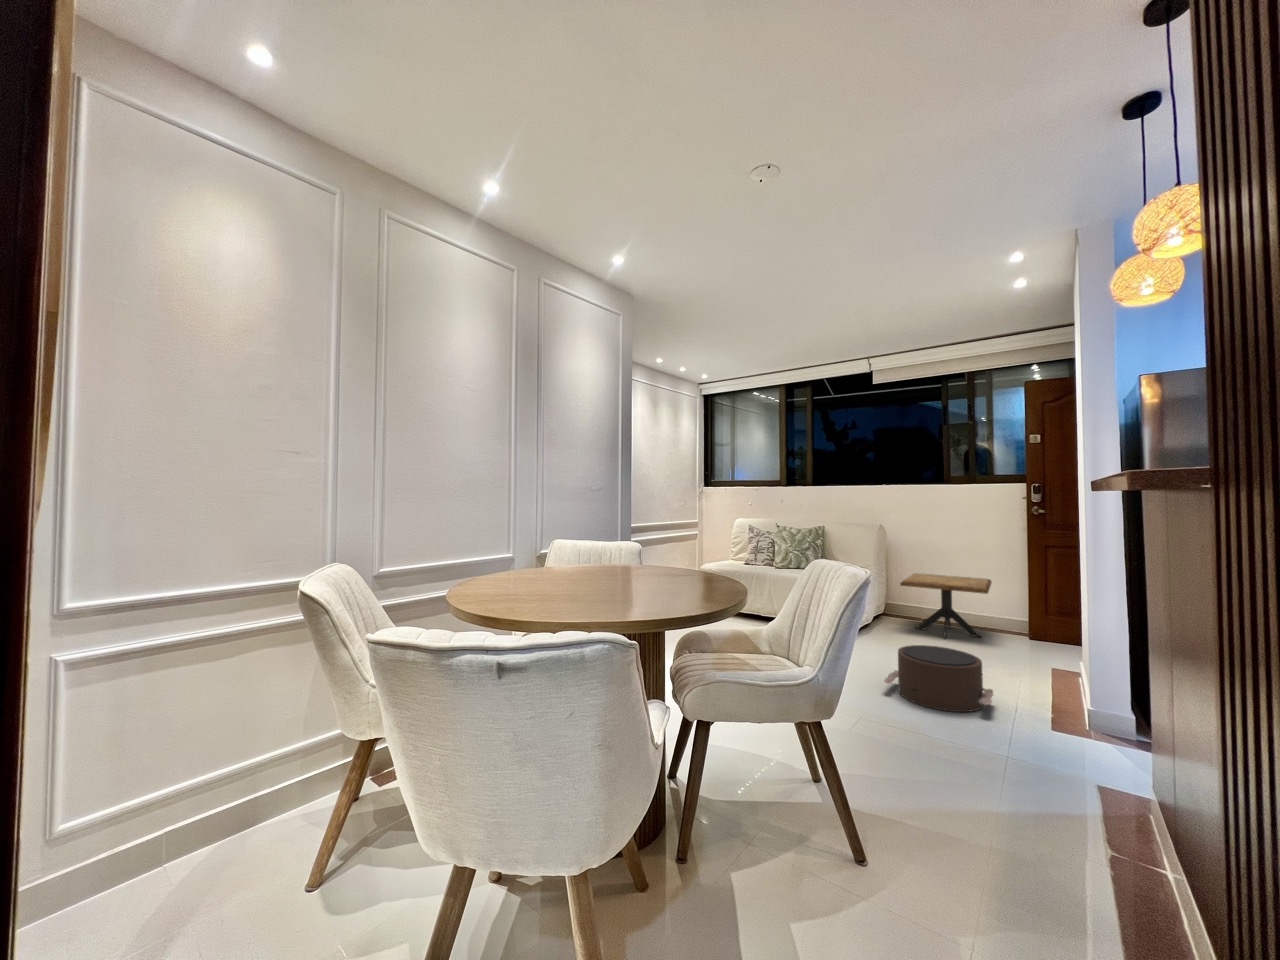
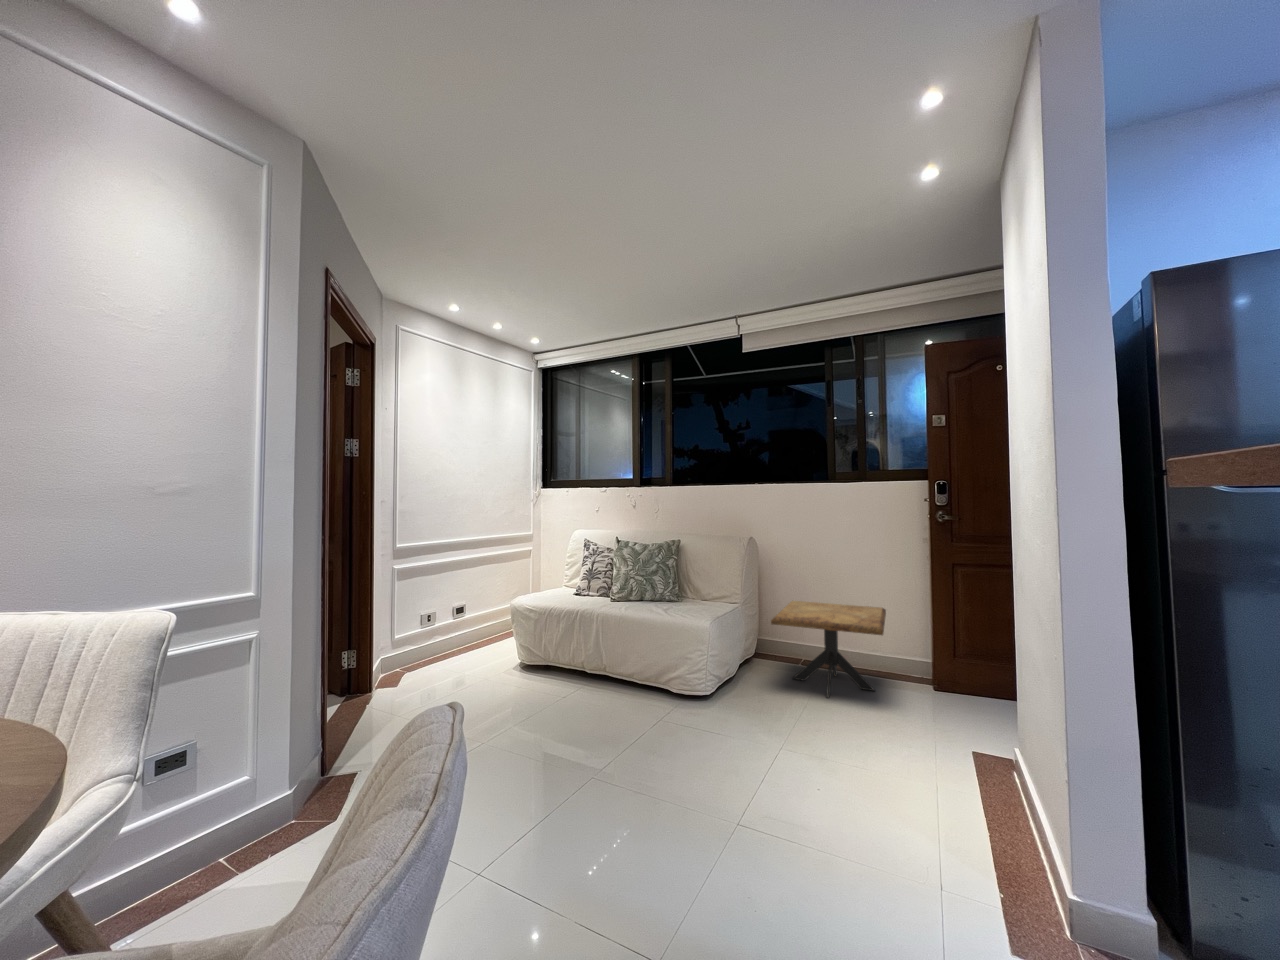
pouf: present [884,645,993,712] -> none [719,751,901,908]

